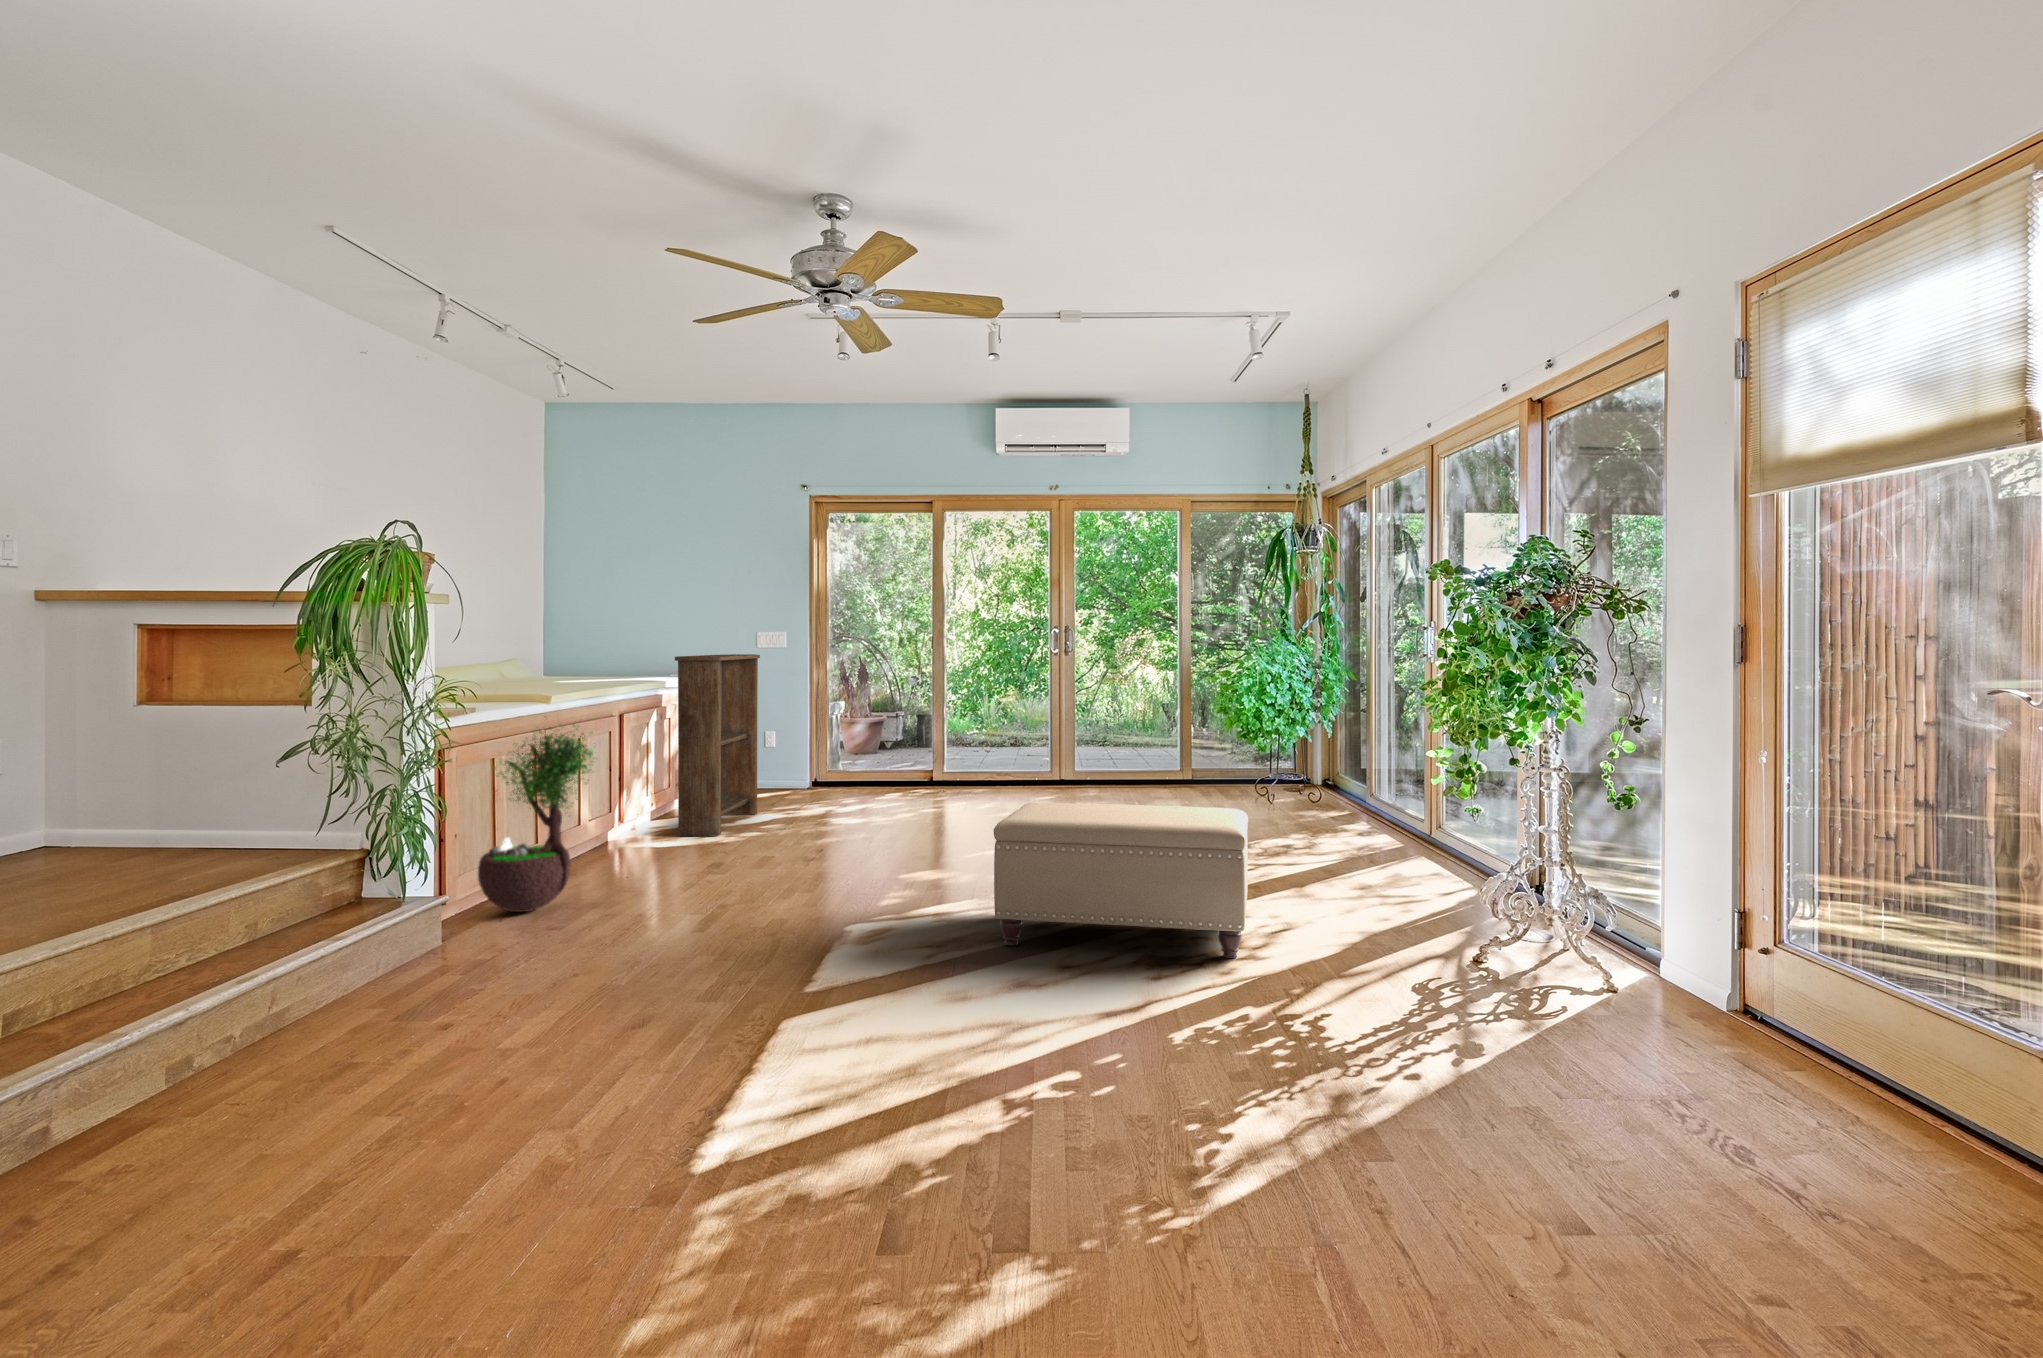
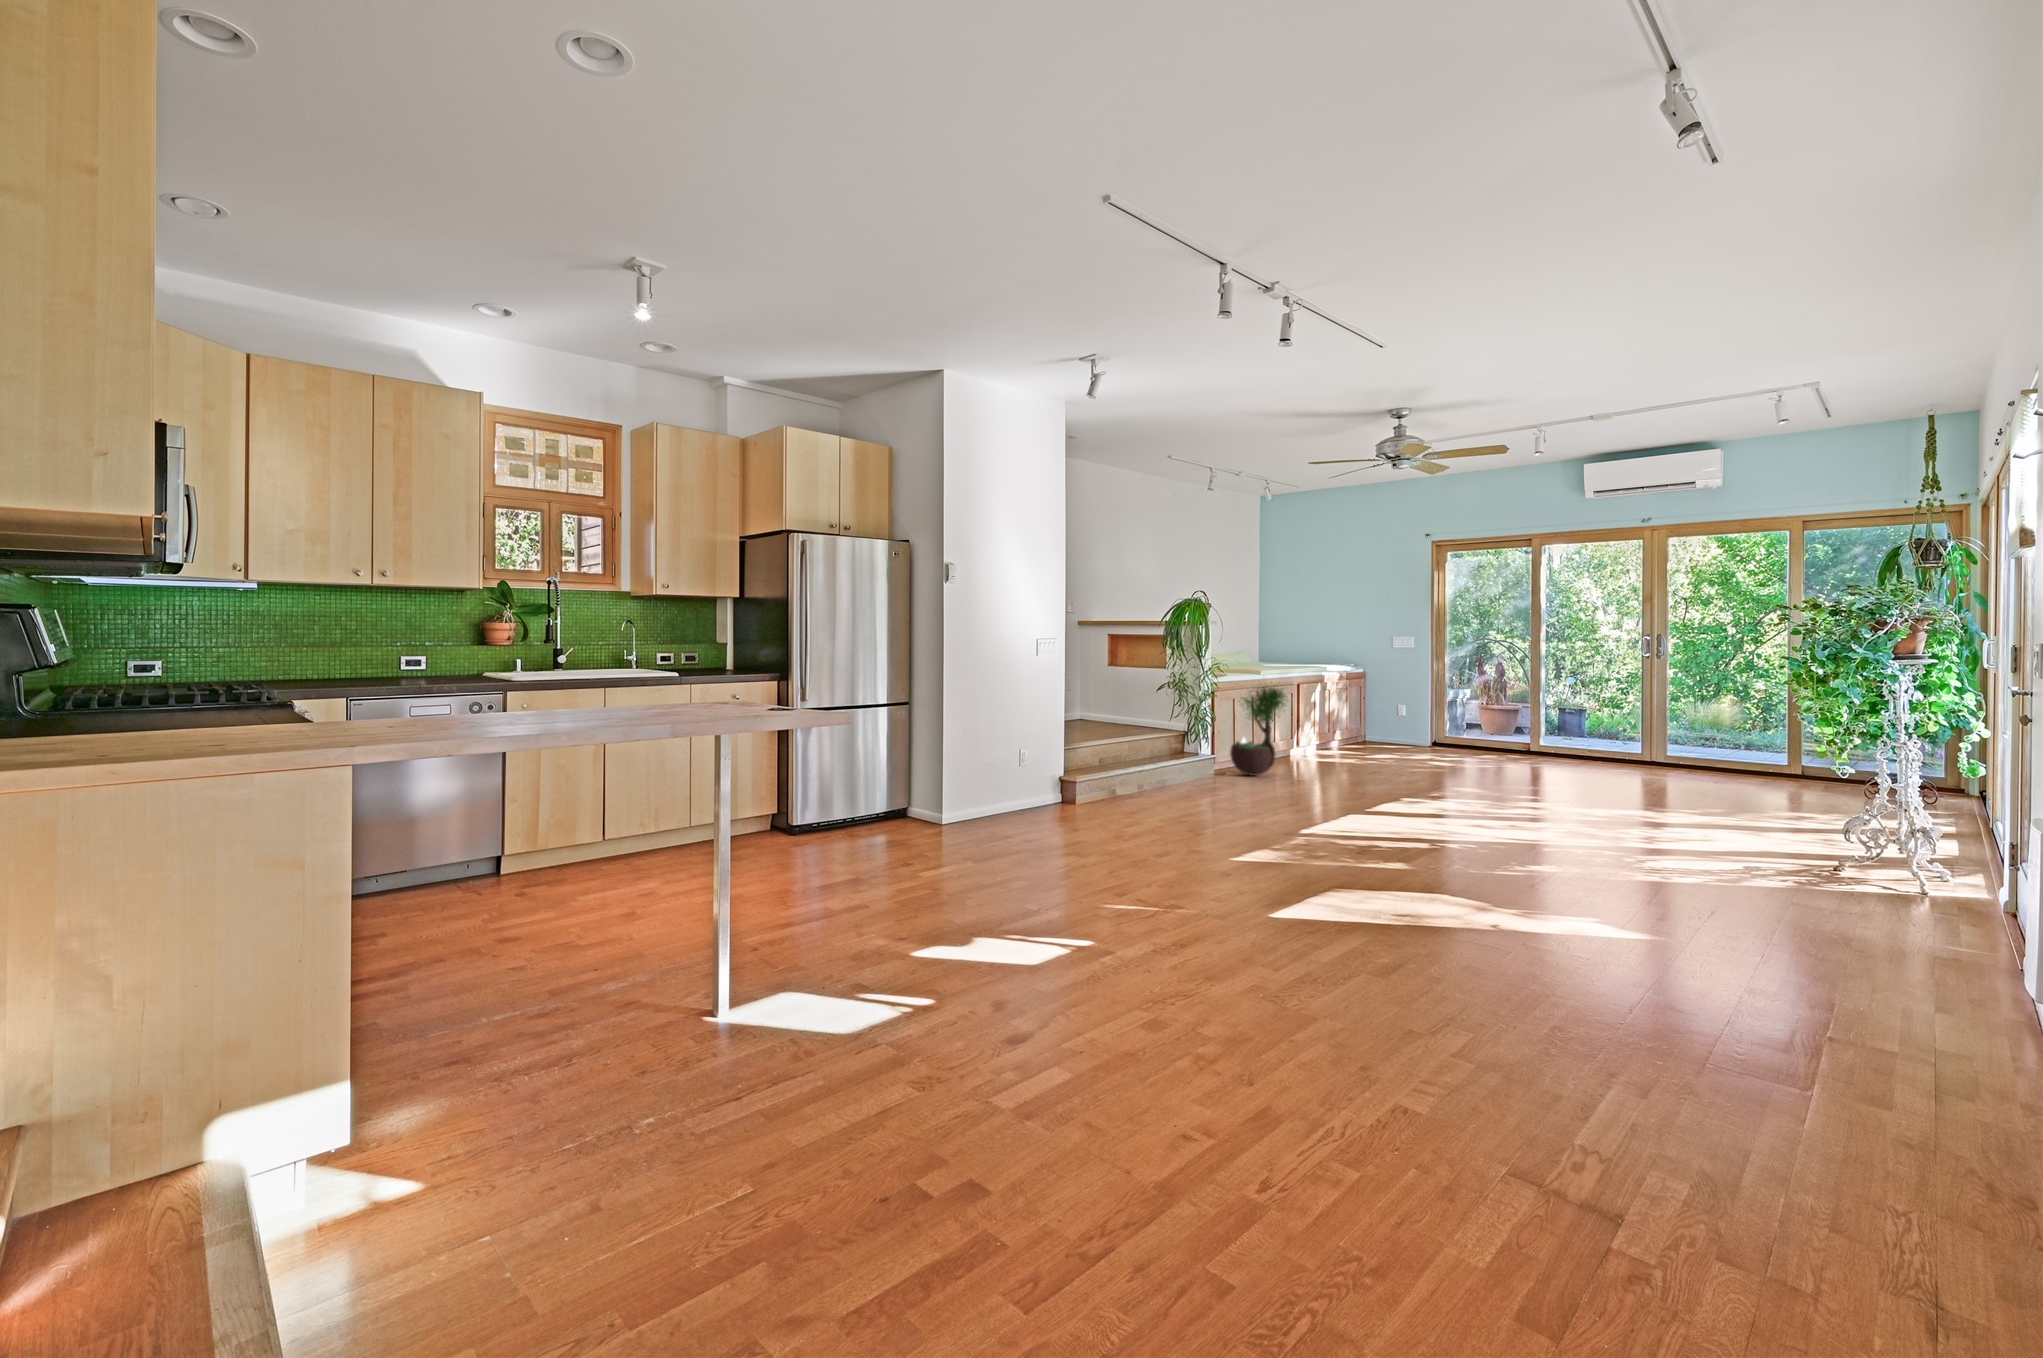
bookshelf: present [675,654,760,836] -> none [1334,650,1391,760]
ottoman: present [994,802,1248,958] -> none [1527,741,1748,847]

